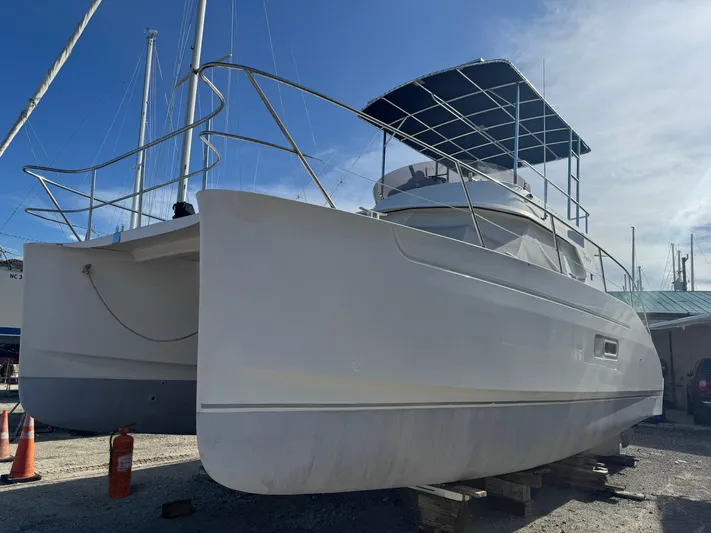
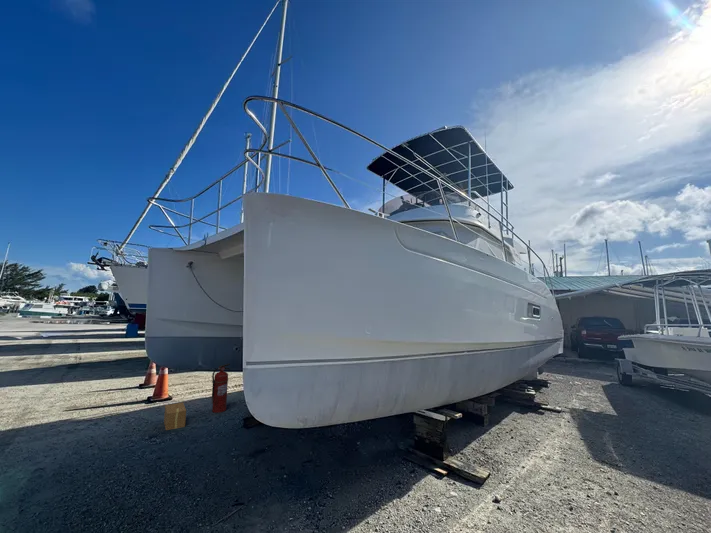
cardboard box: none [35,480,71,522] -> present [164,402,186,430]

